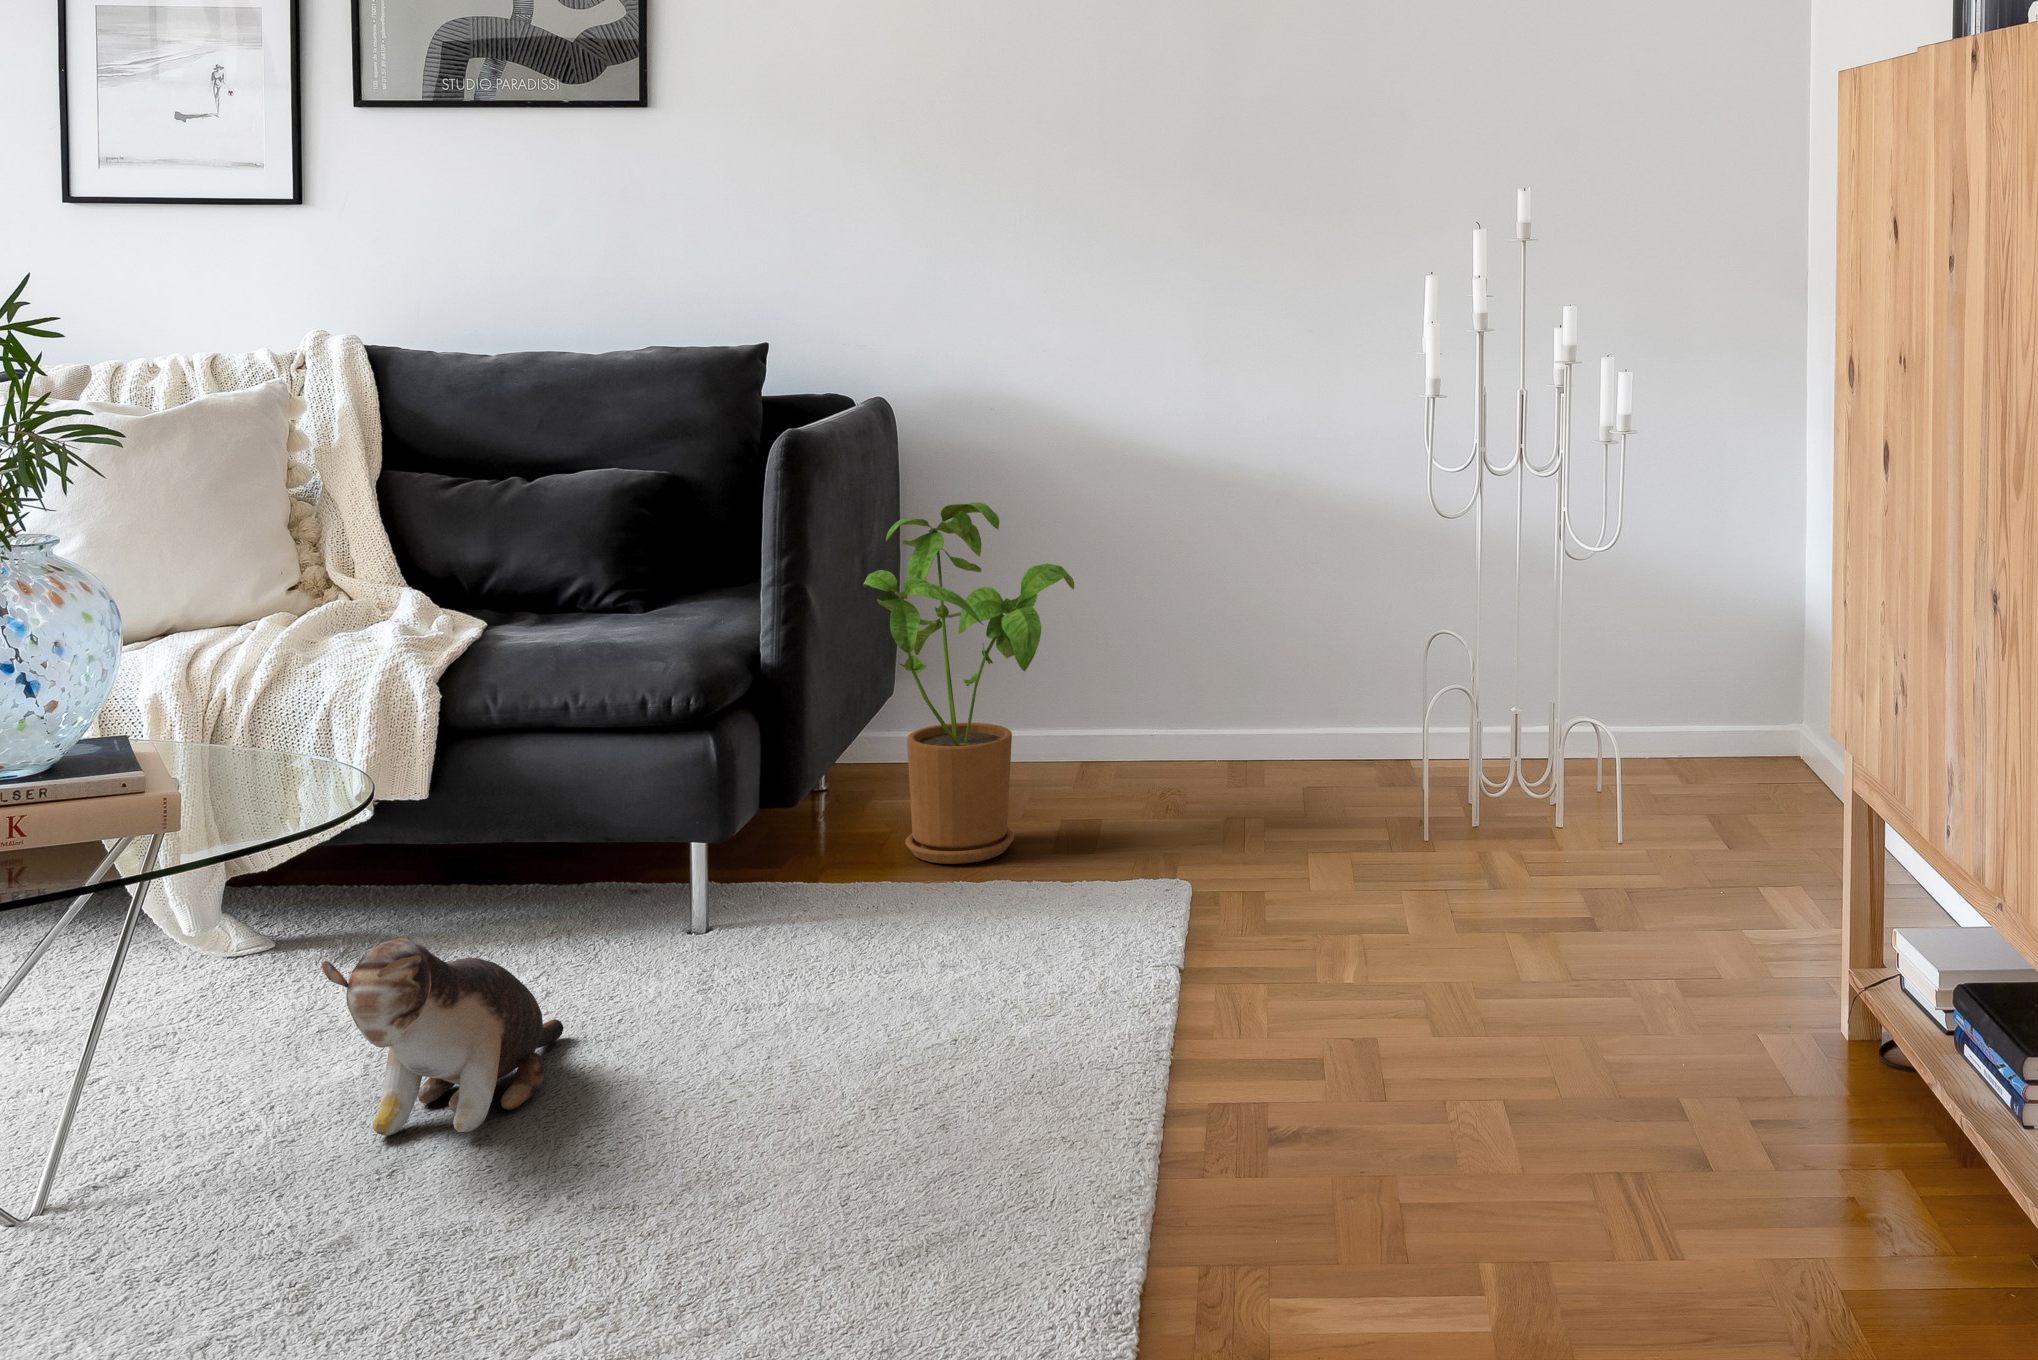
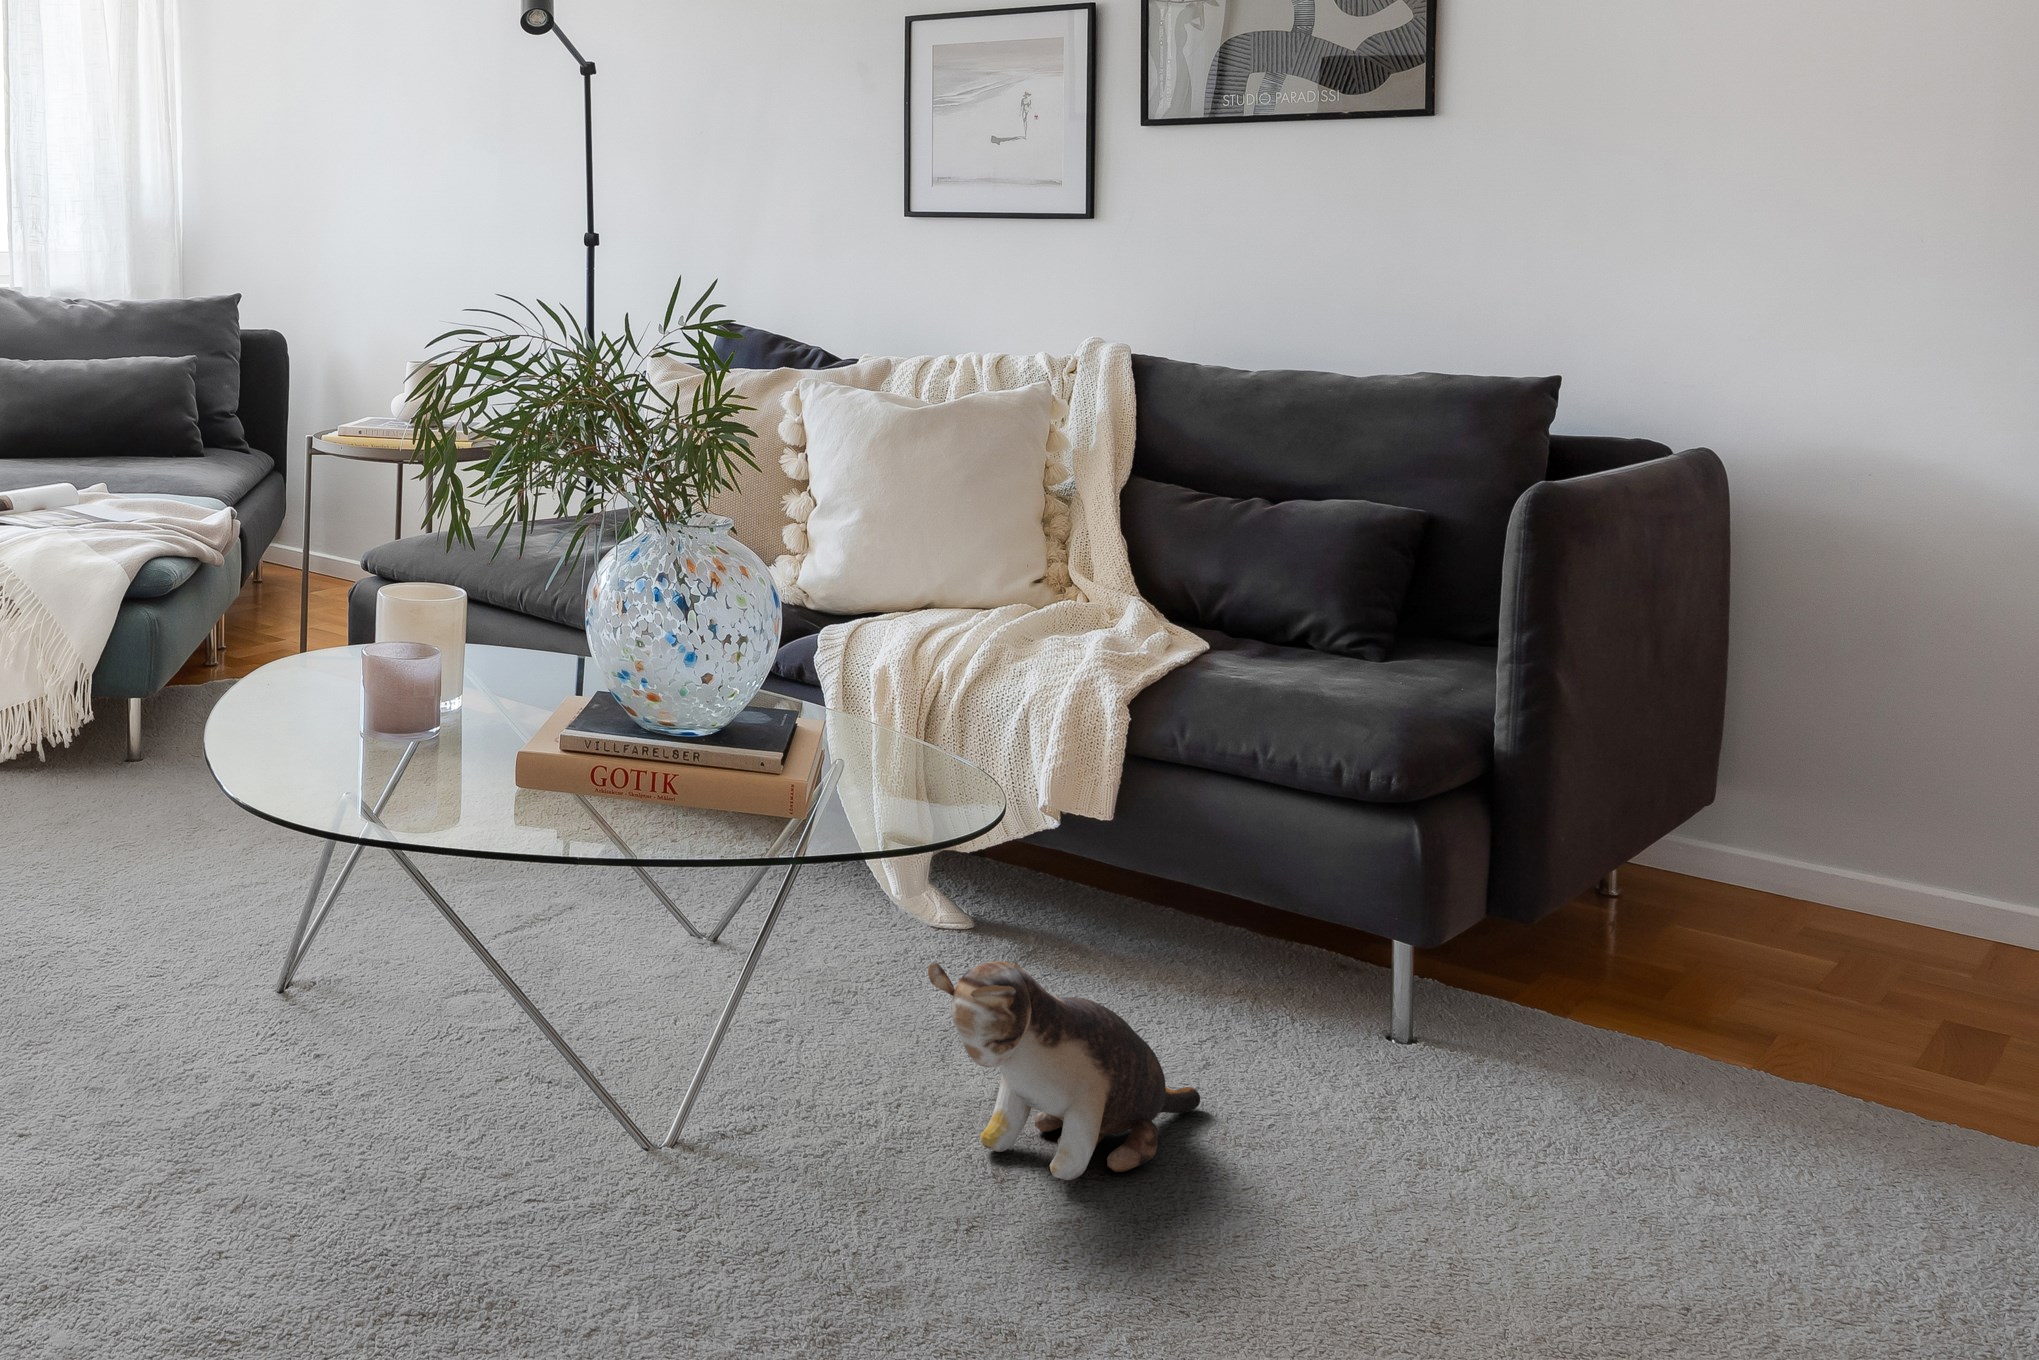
house plant: present [863,502,1074,864] -> none [1640,602,1976,1064]

